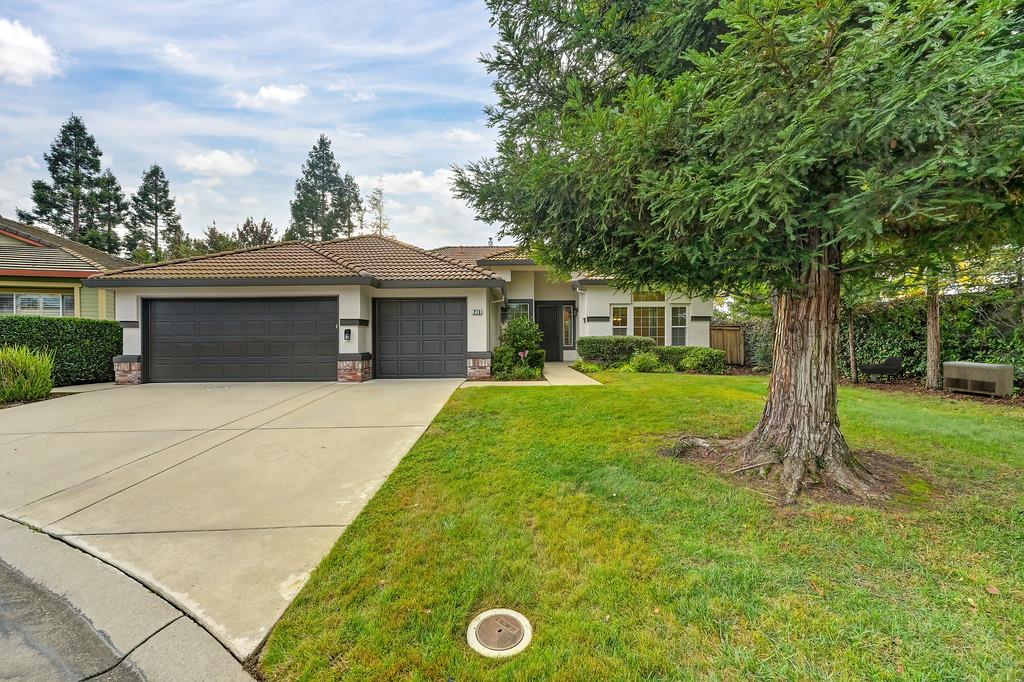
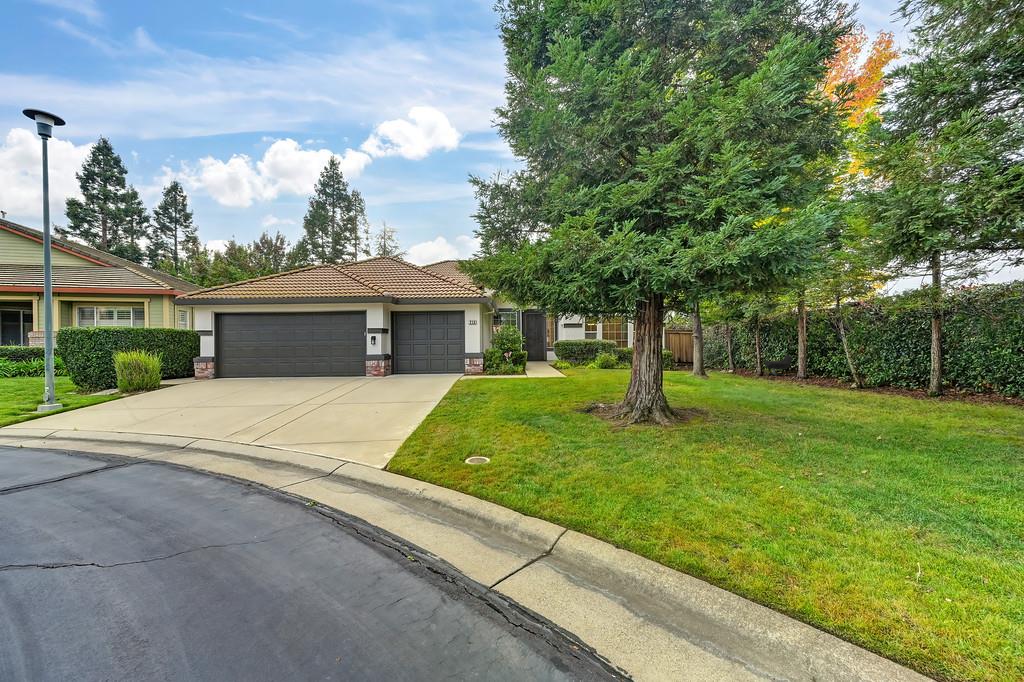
storage bench: present [943,361,1014,397] -> none [810,358,852,384]

